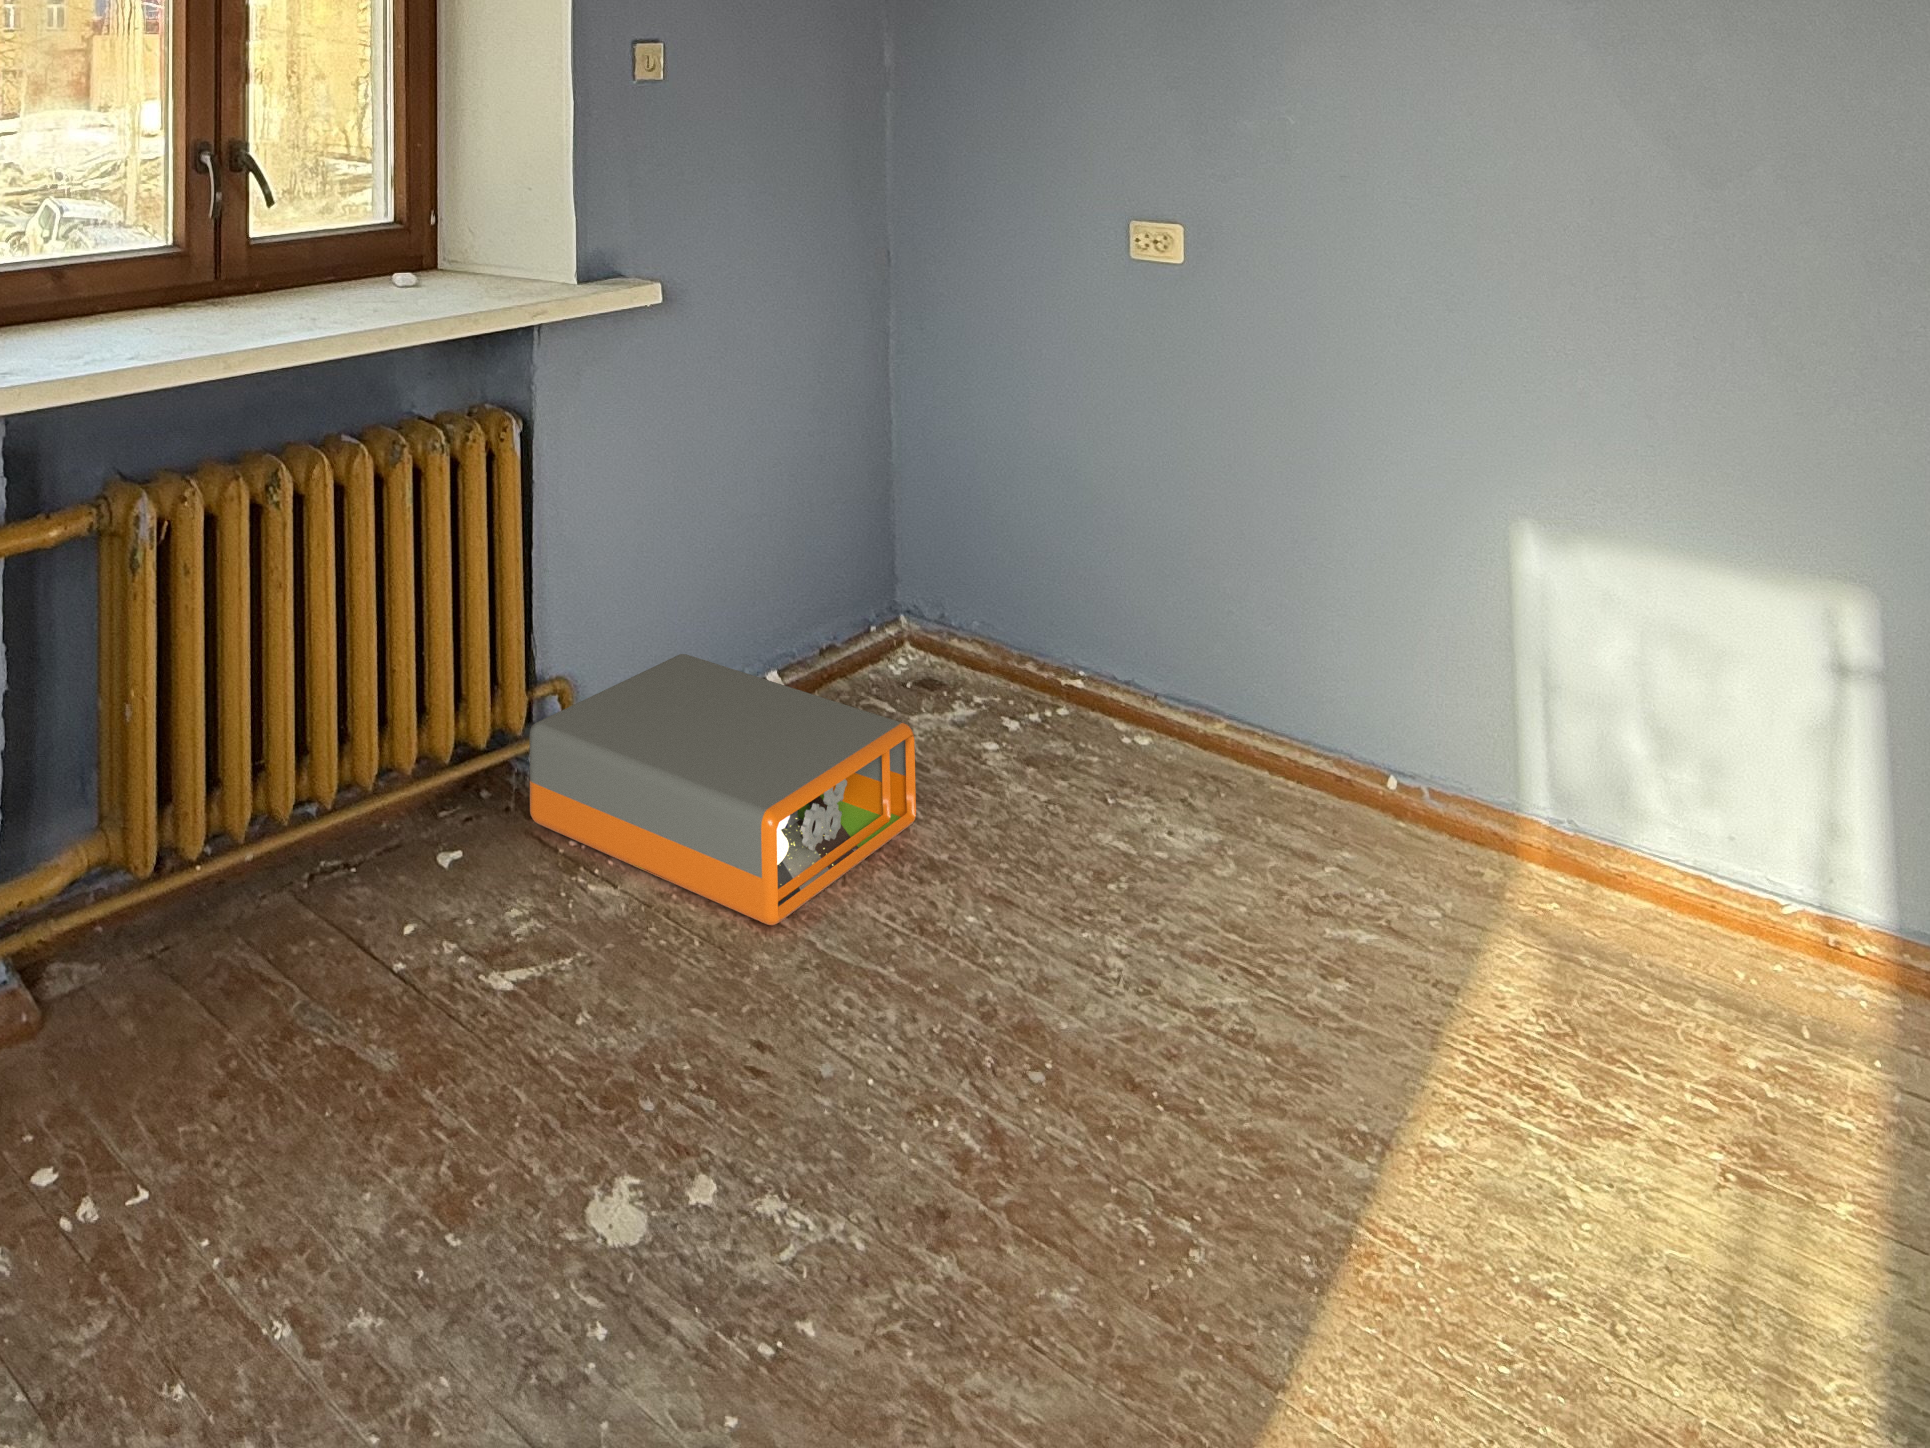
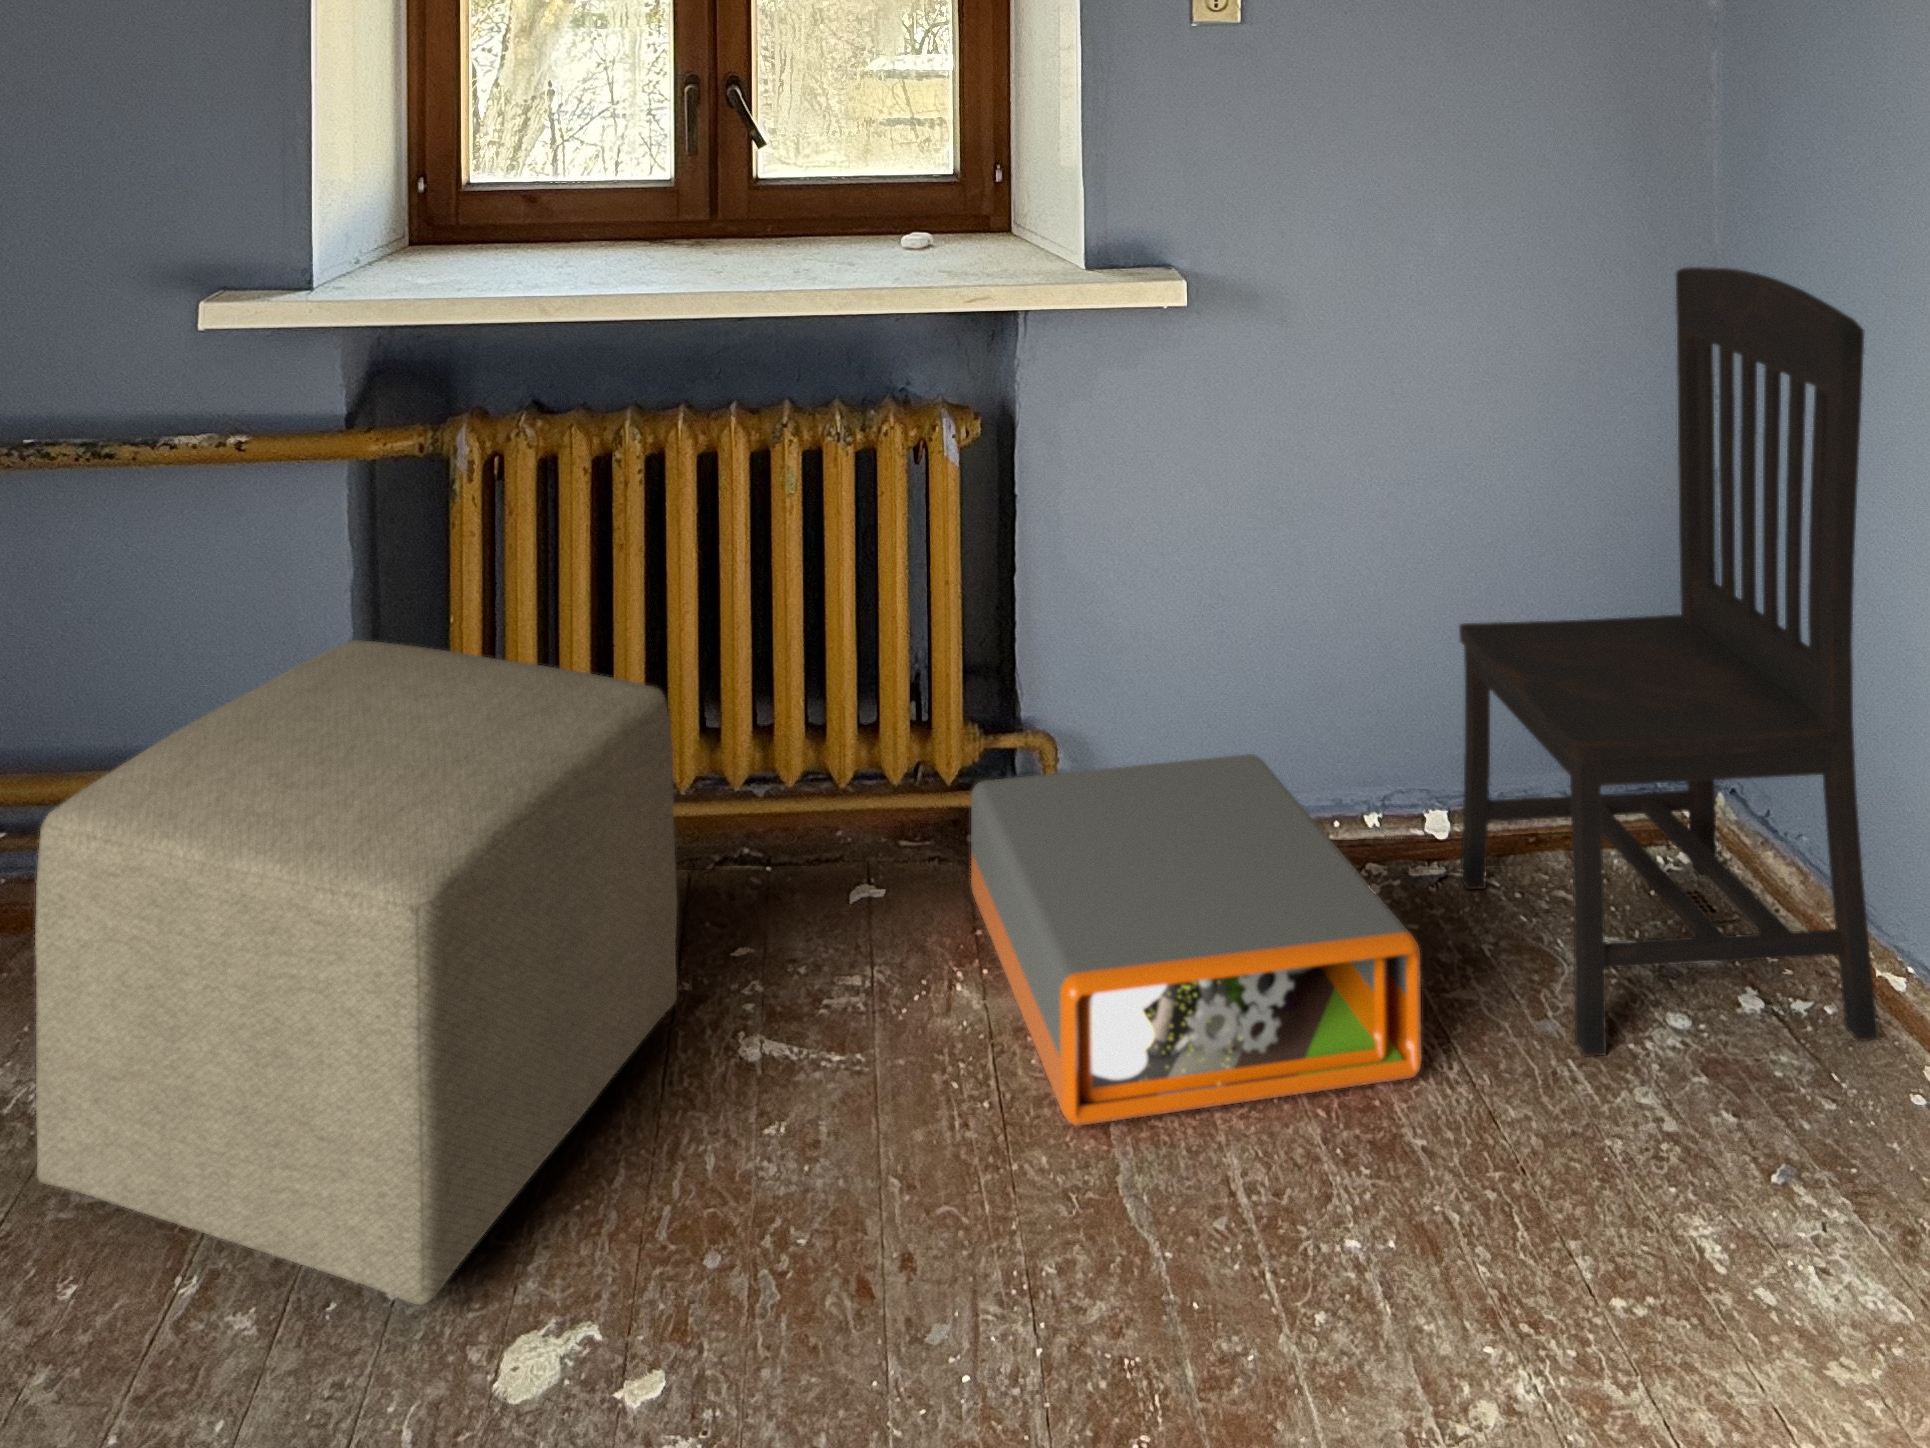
chair: none [803,244,1082,782] -> present [1459,267,1879,1057]
ottoman: none [59,682,536,1318] -> present [35,640,677,1305]

